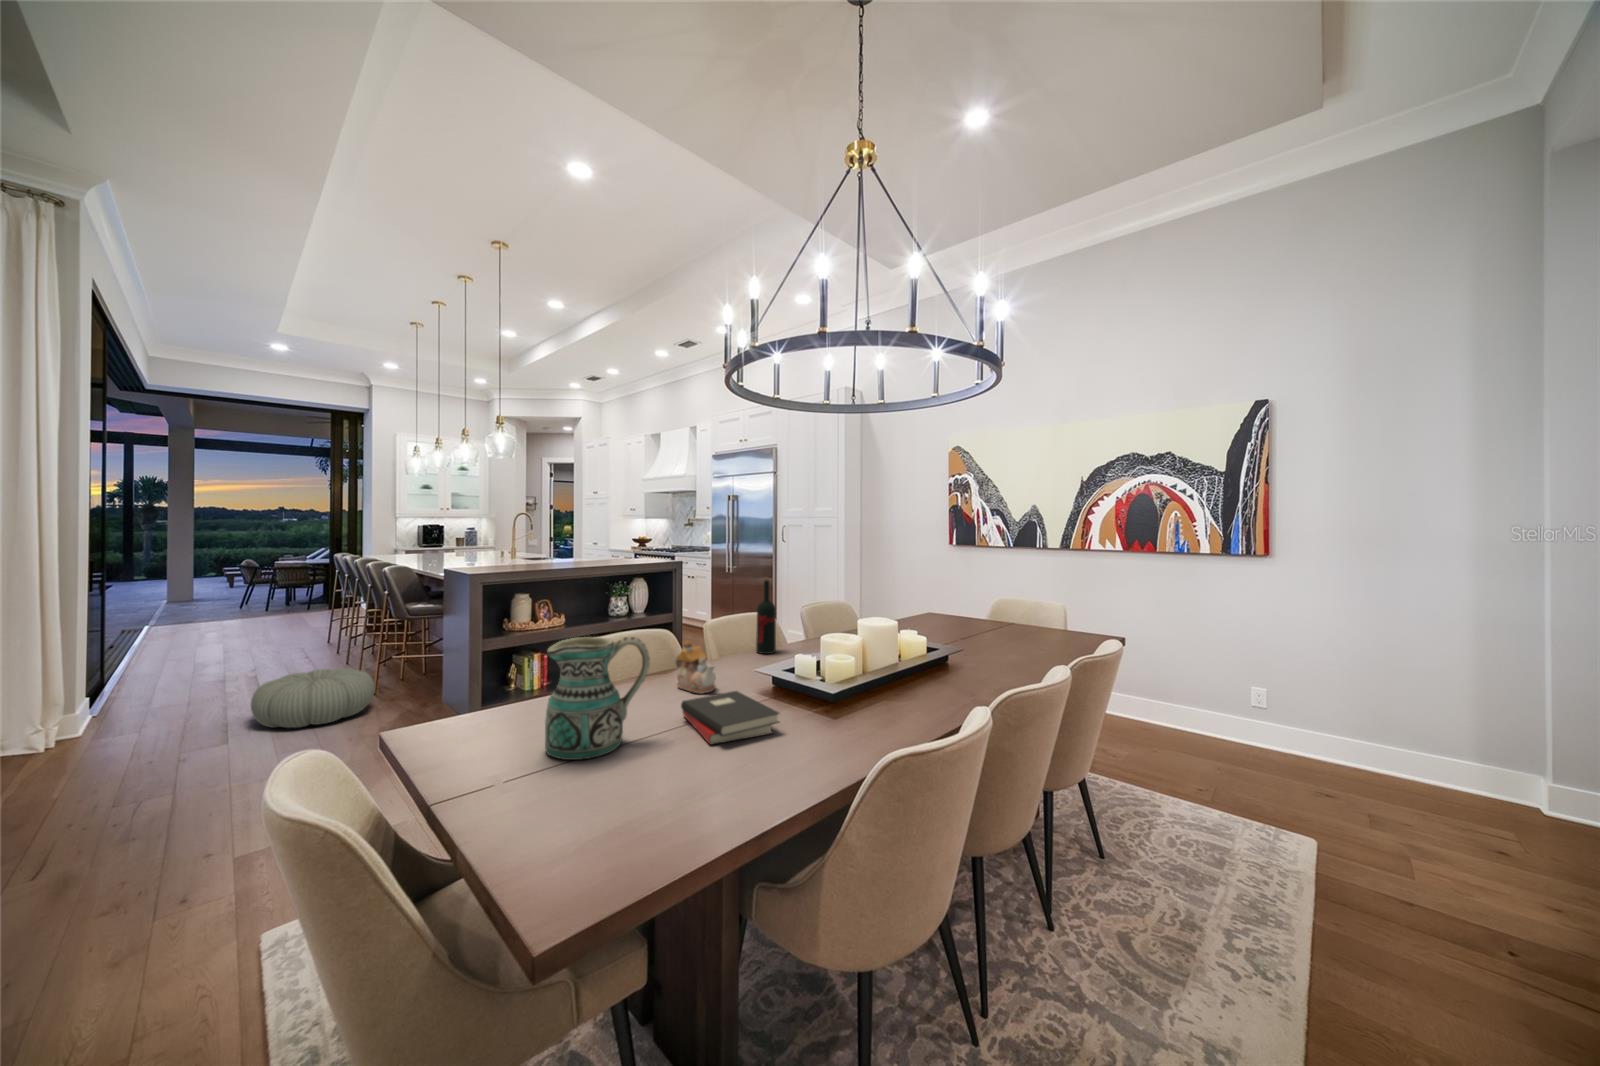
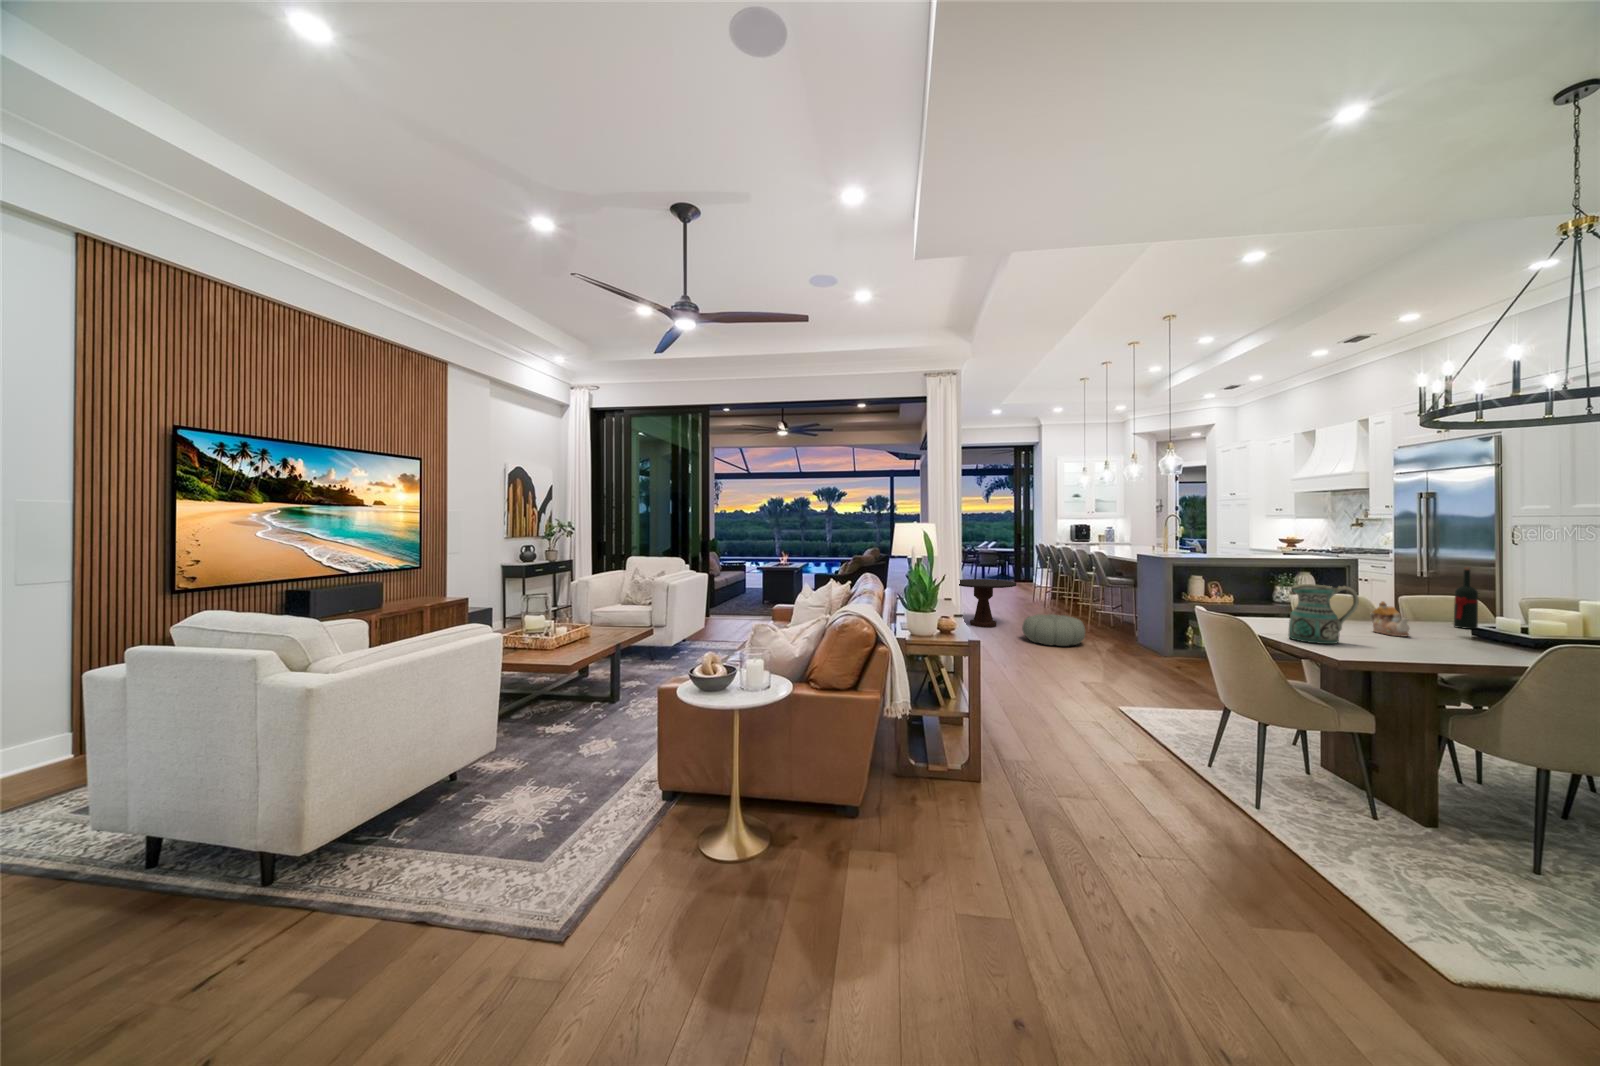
side table: none [98,618,265,712] -> present [959,579,1016,627]
hardback book: present [681,691,779,745] -> none [1381,631,1471,656]

